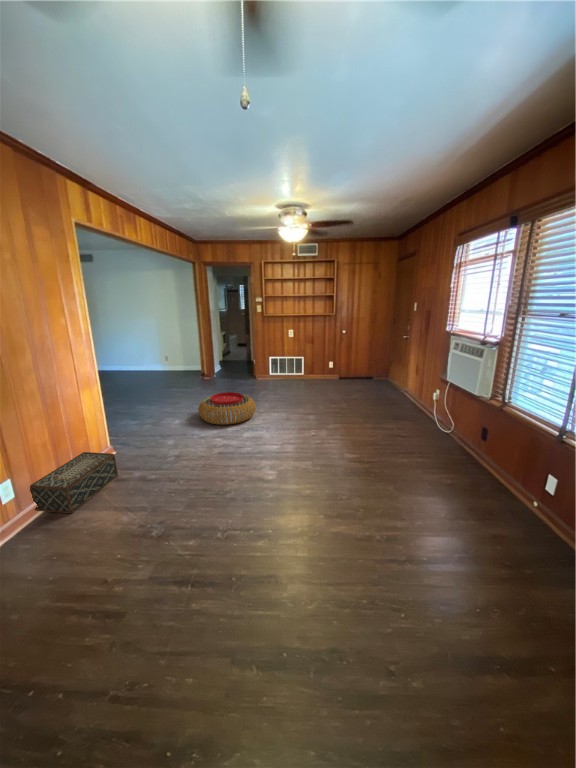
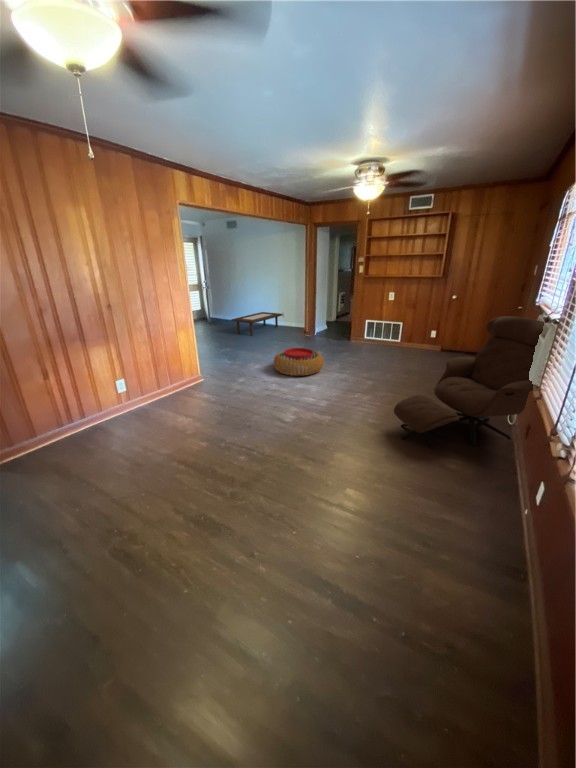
lounge chair: none [369,344,480,472] -> present [394,316,544,449]
coffee table: none [110,357,170,385] -> present [231,312,283,335]
woven basket: present [30,452,118,514] -> none [137,375,194,411]

